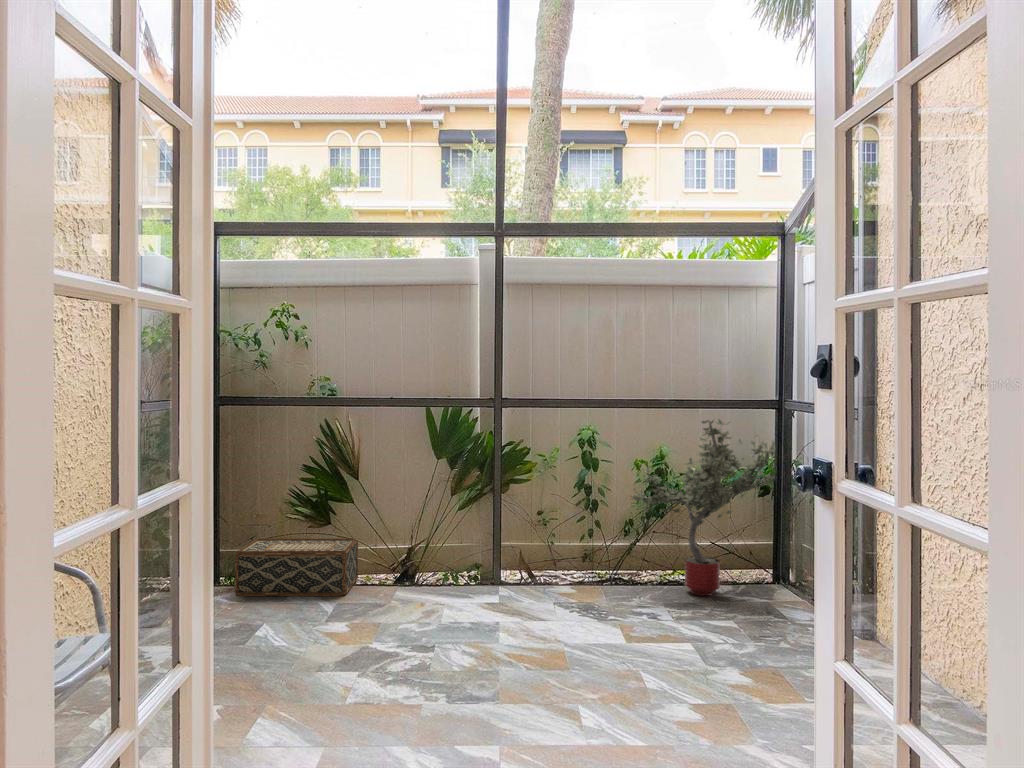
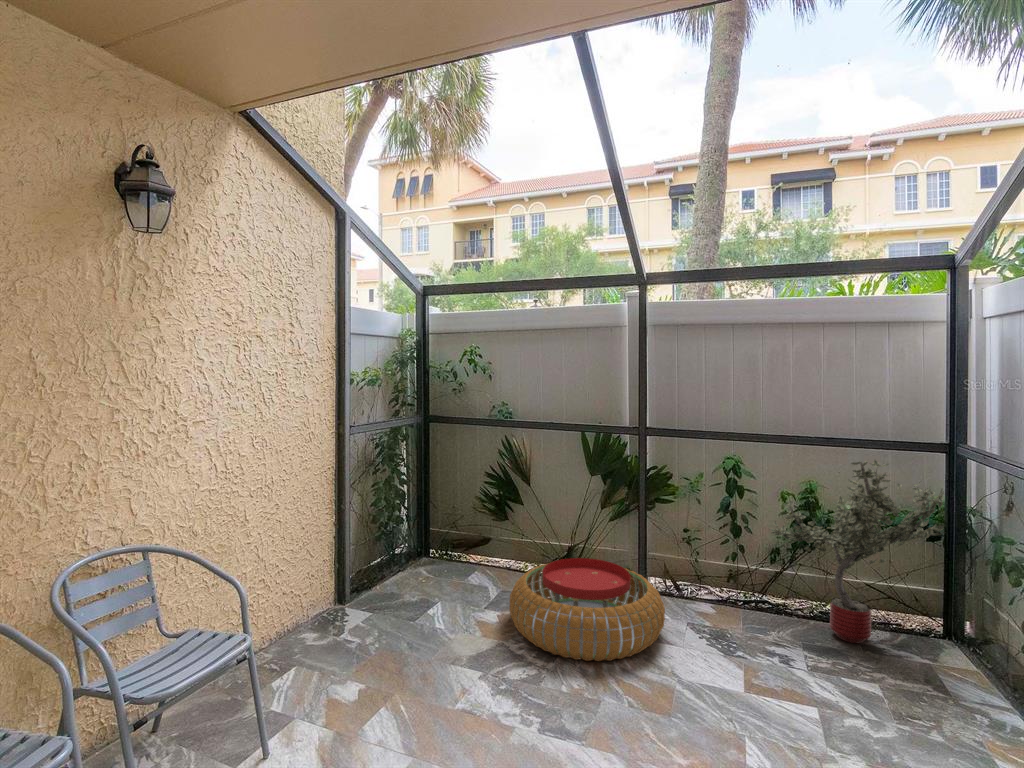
woven basket: present [235,538,358,596] -> none [433,526,528,584]
pouf: none [364,547,540,646] -> present [509,558,665,661]

